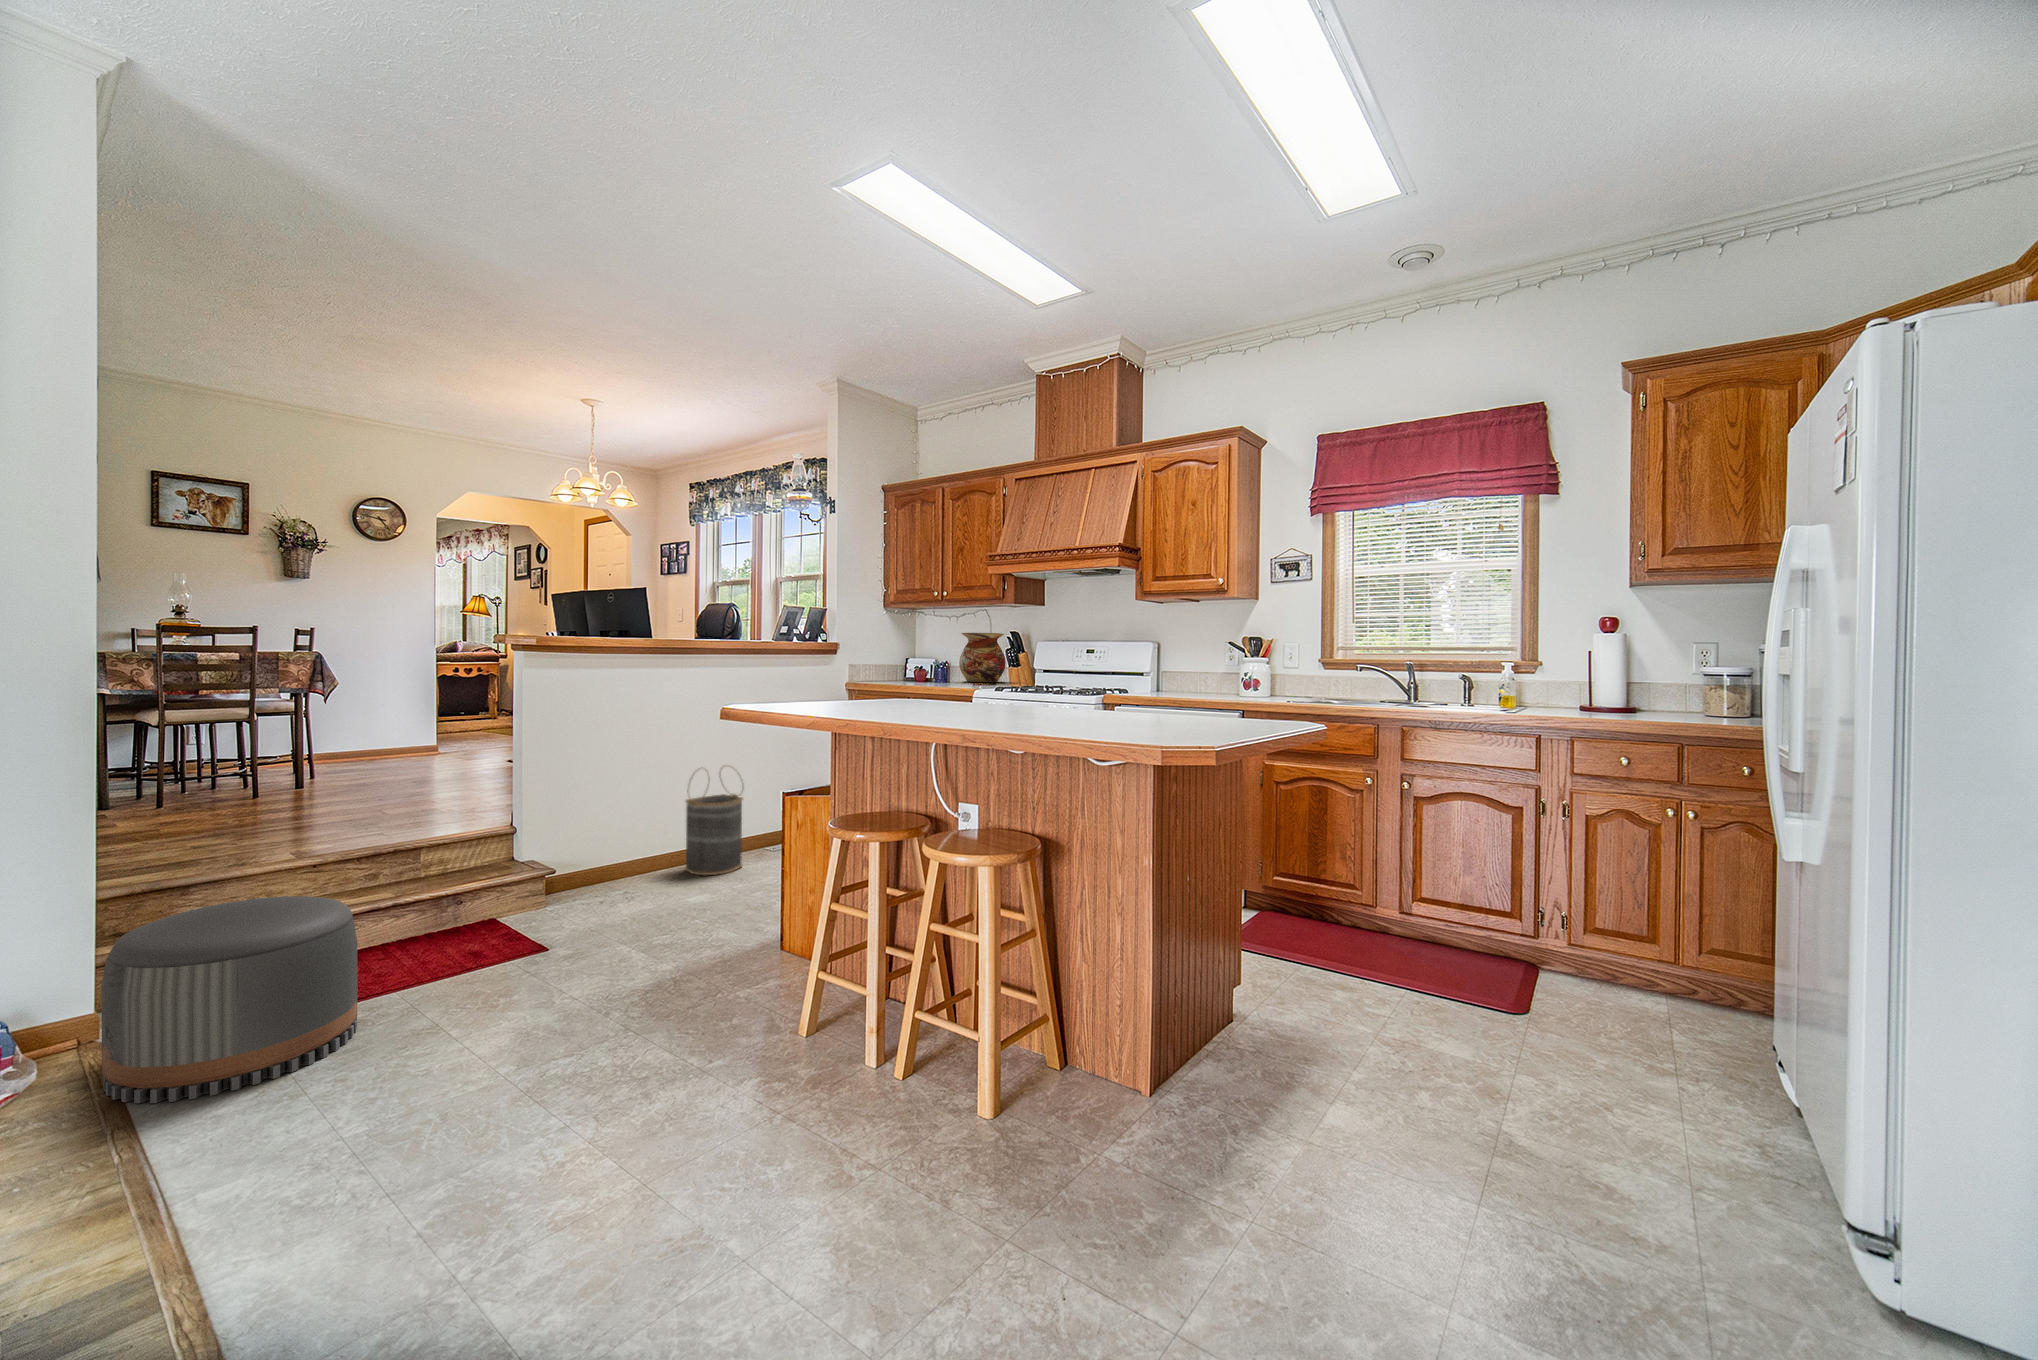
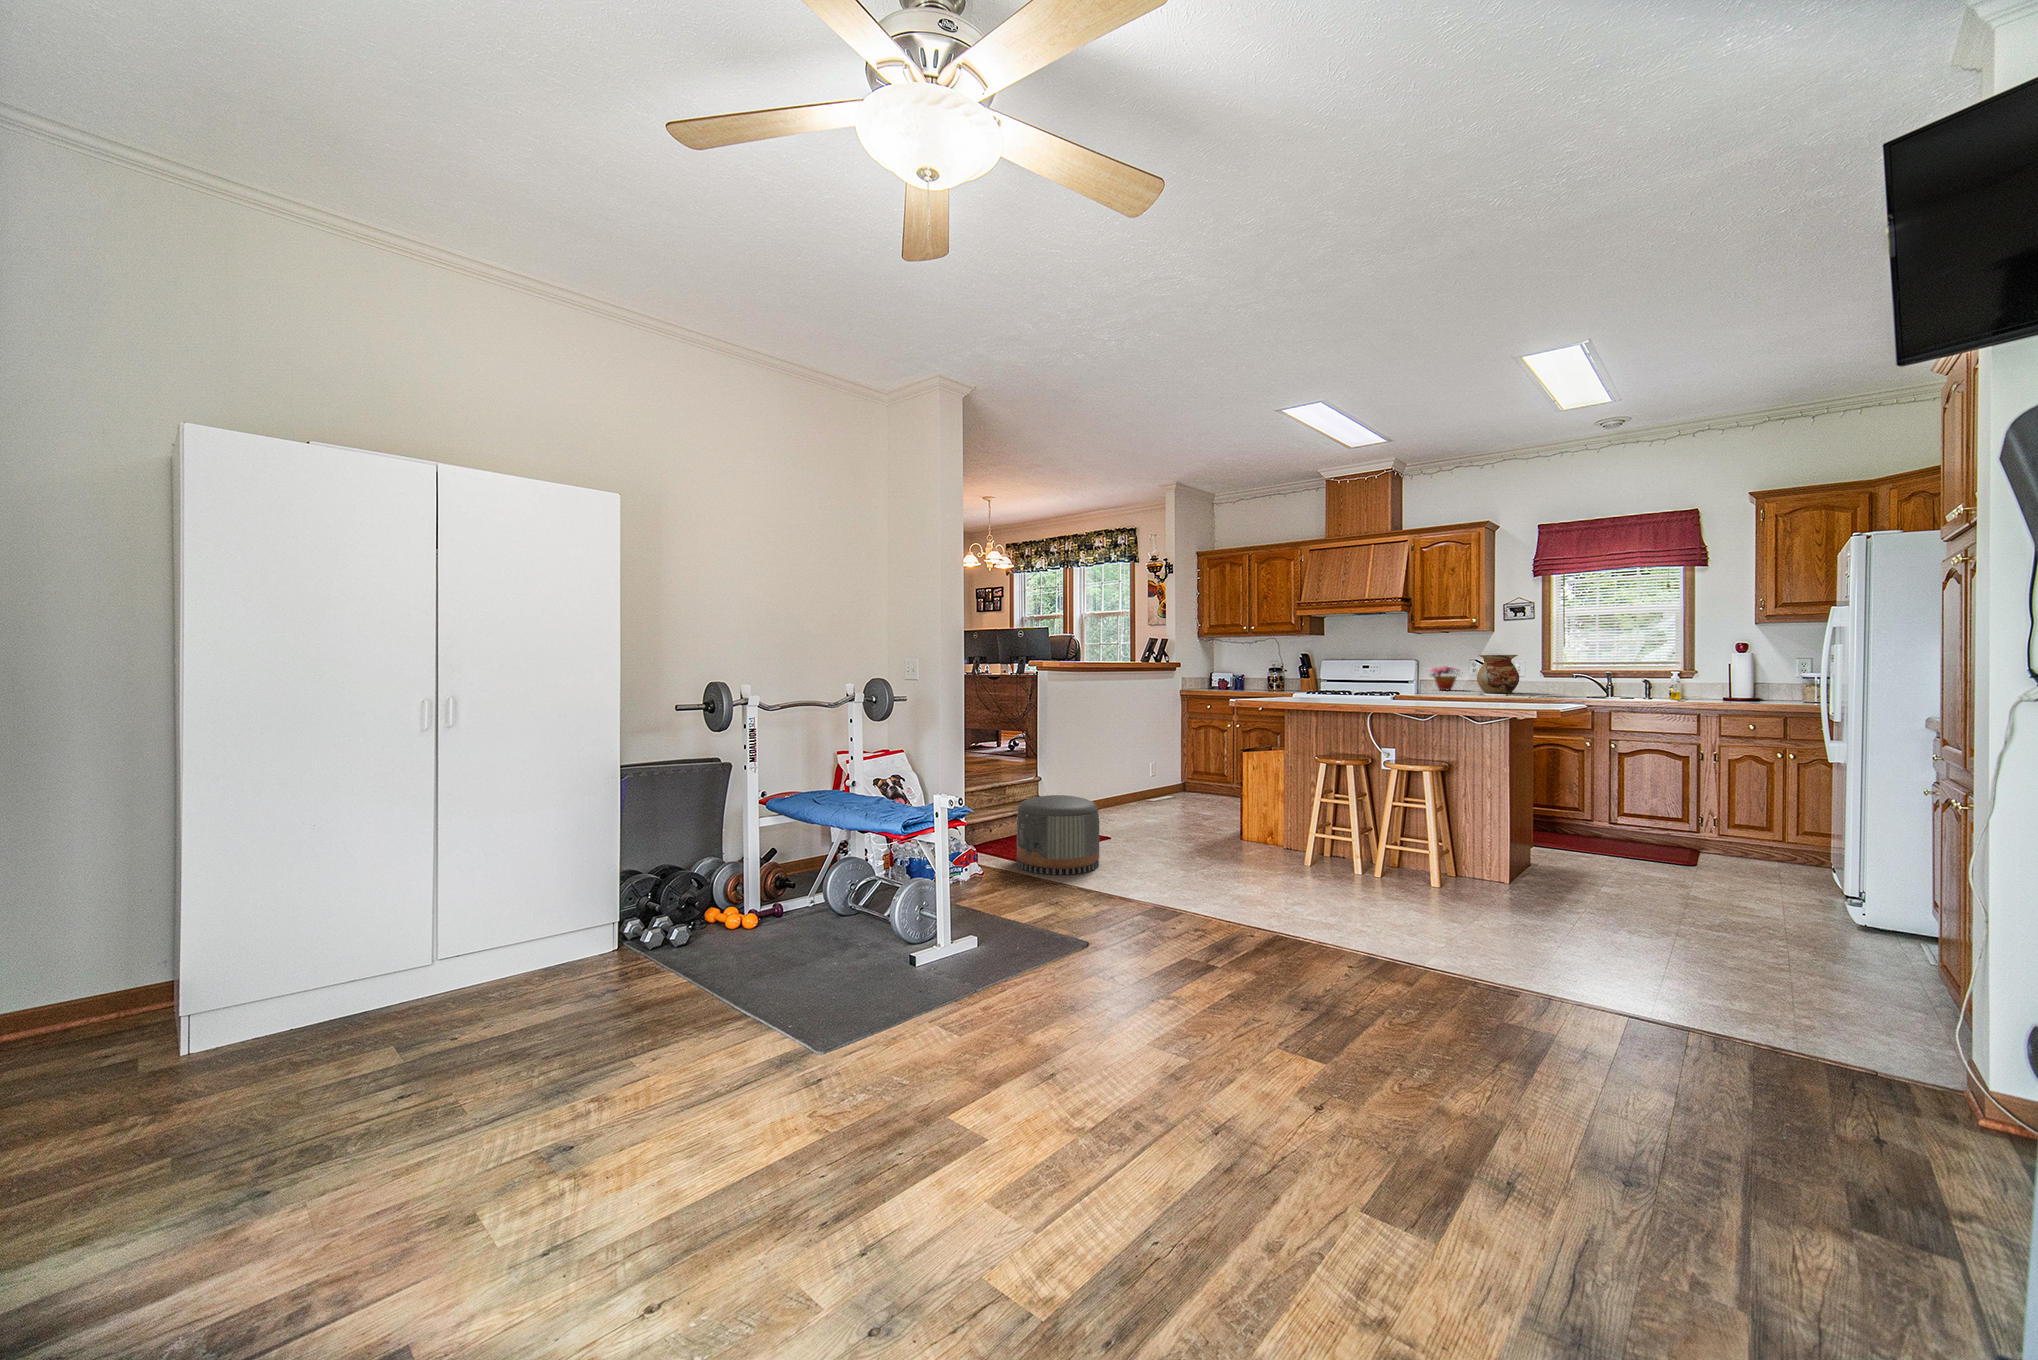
vase: present [959,633,1006,682] -> present [1477,655,1519,693]
flower arrangement: none [1169,652,1224,689] -> present [1429,667,1460,690]
basket: present [685,773,743,875] -> none [1120,742,1153,810]

